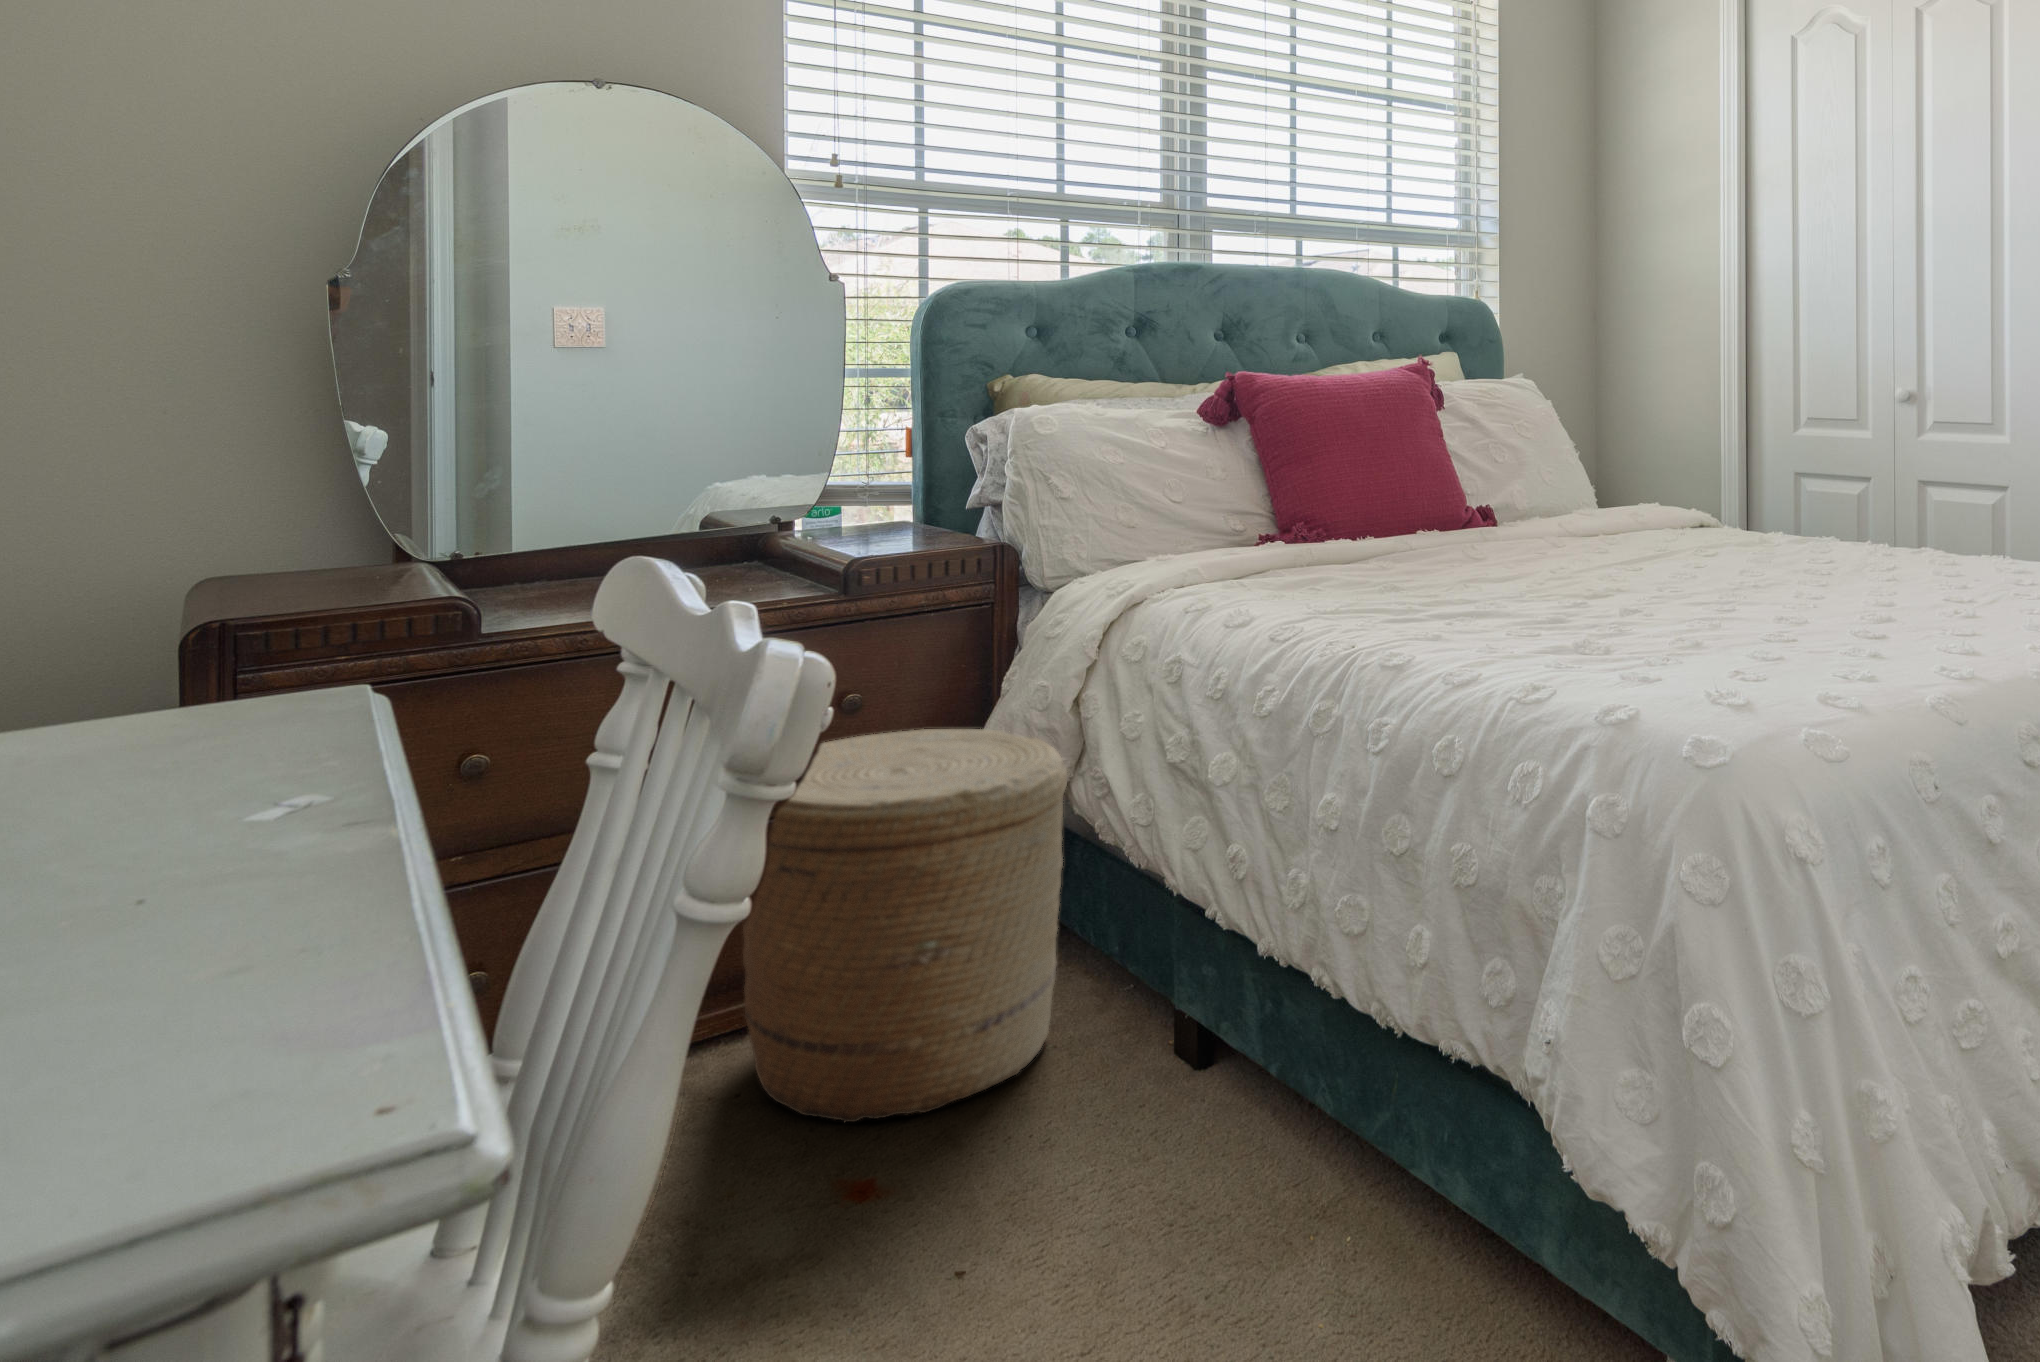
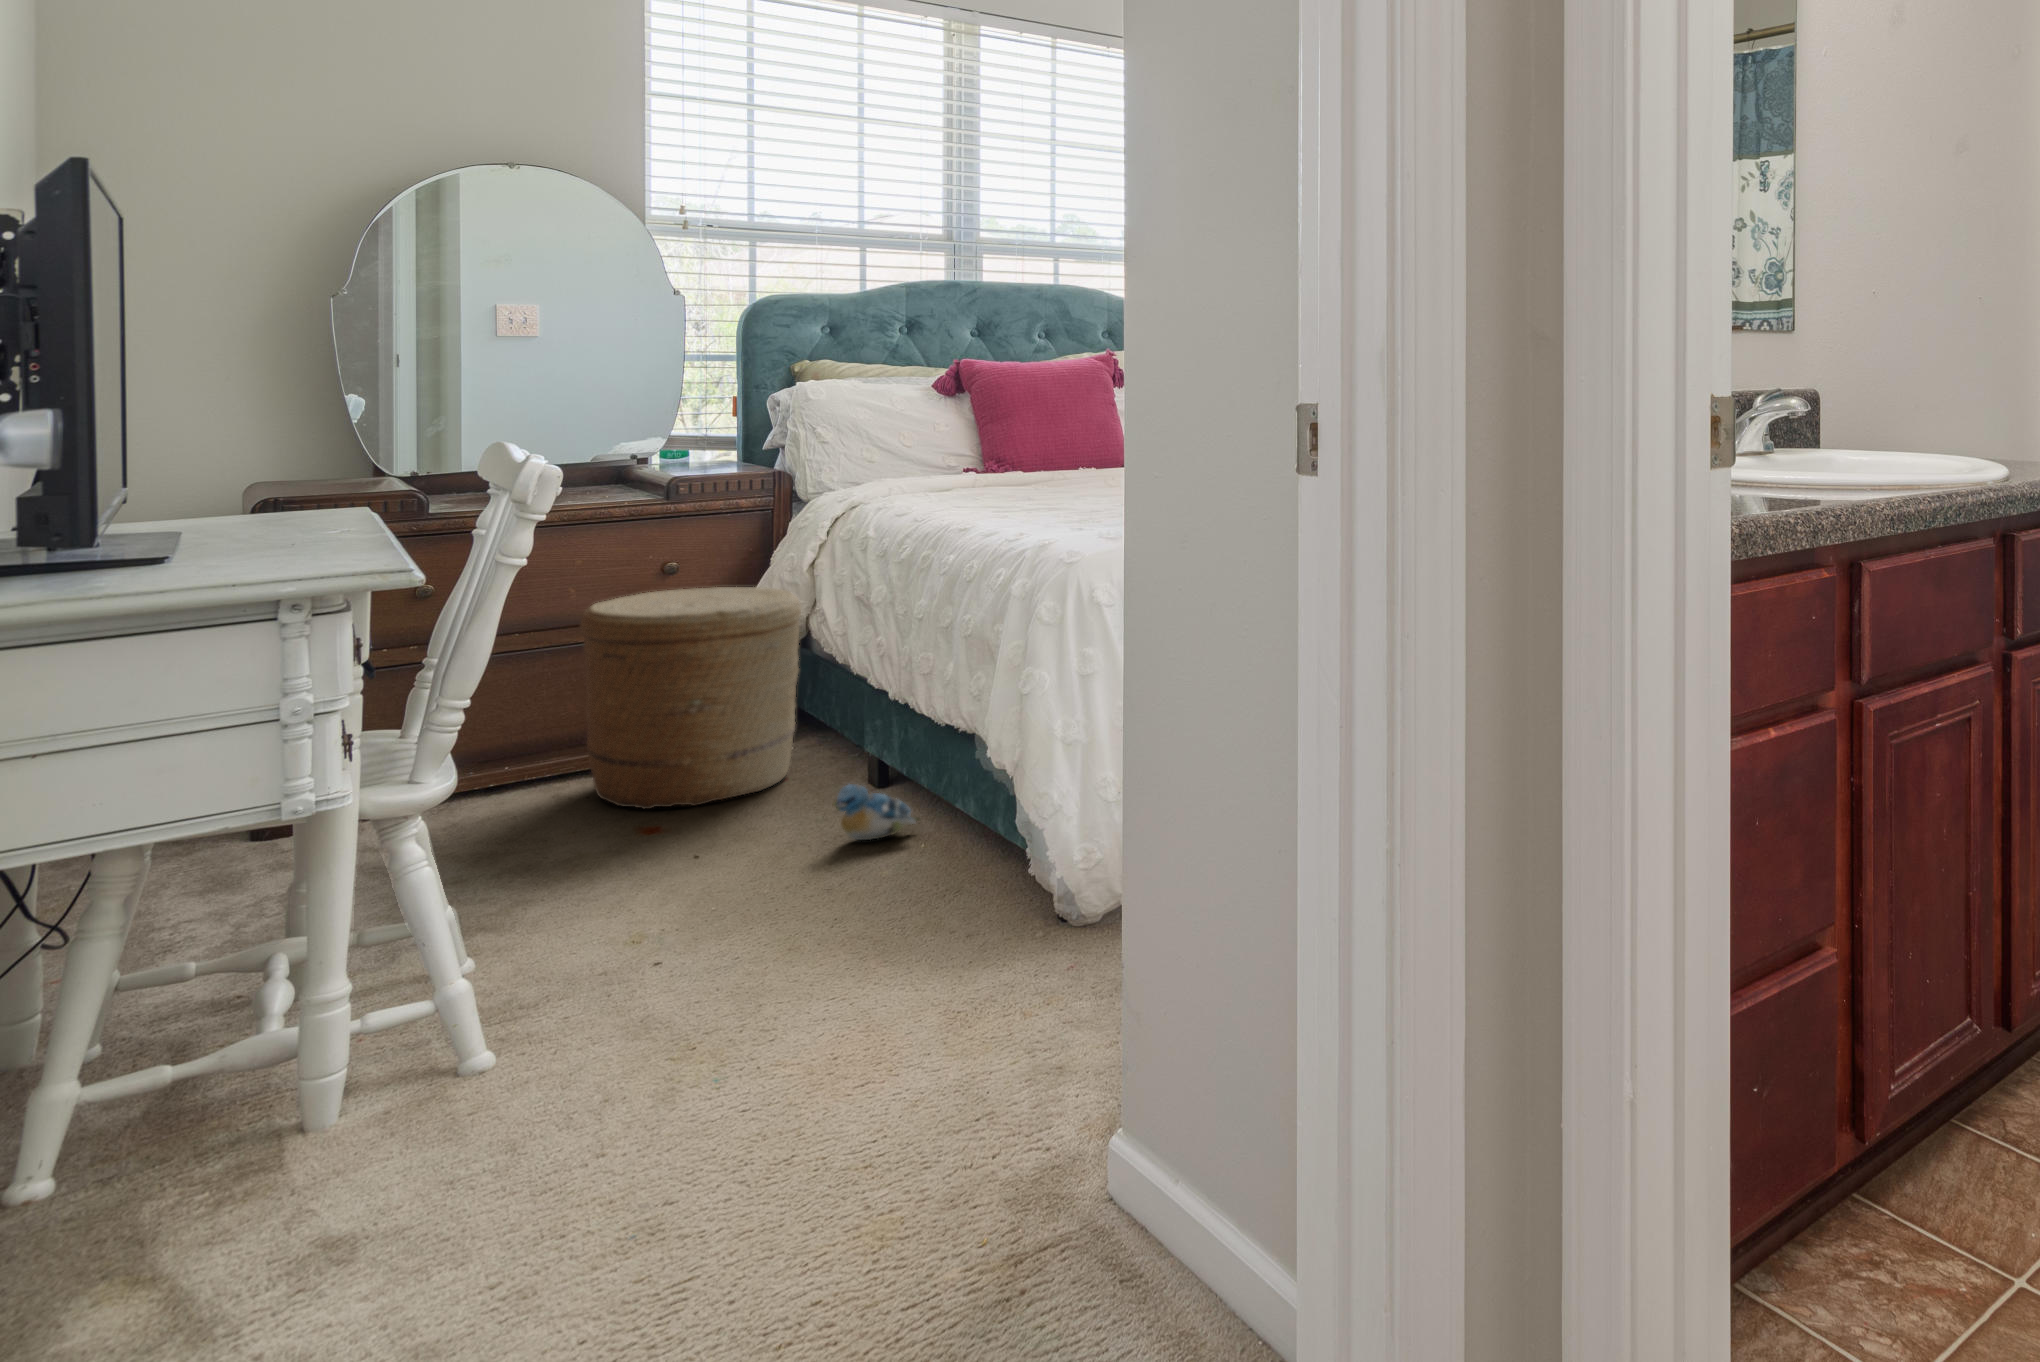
plush toy: none [1195,1111,1330,1210] -> present [834,784,919,840]

